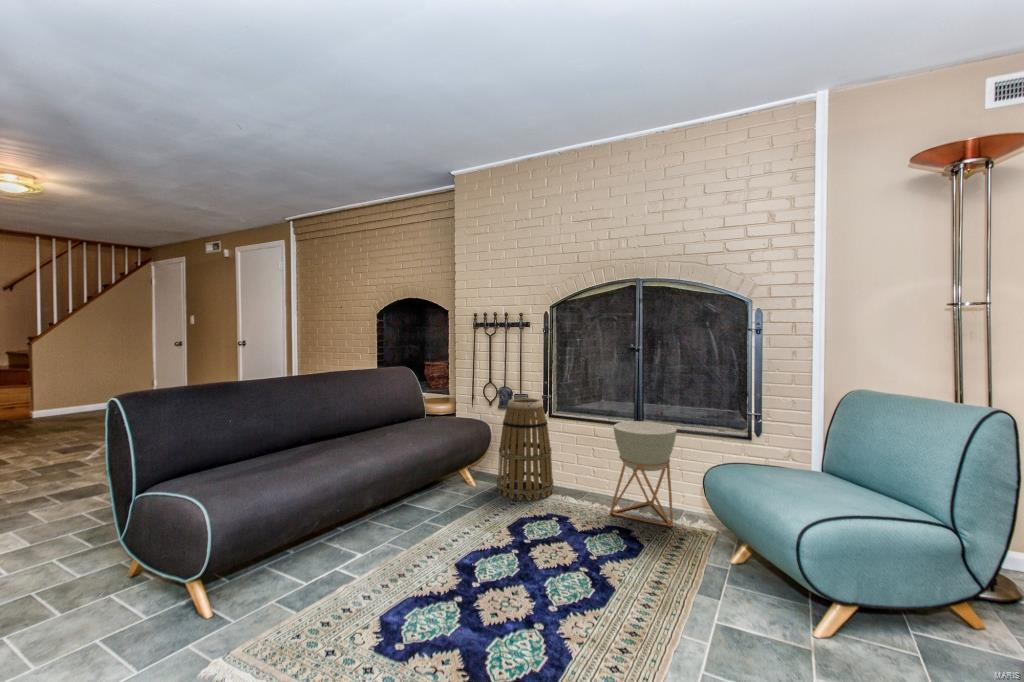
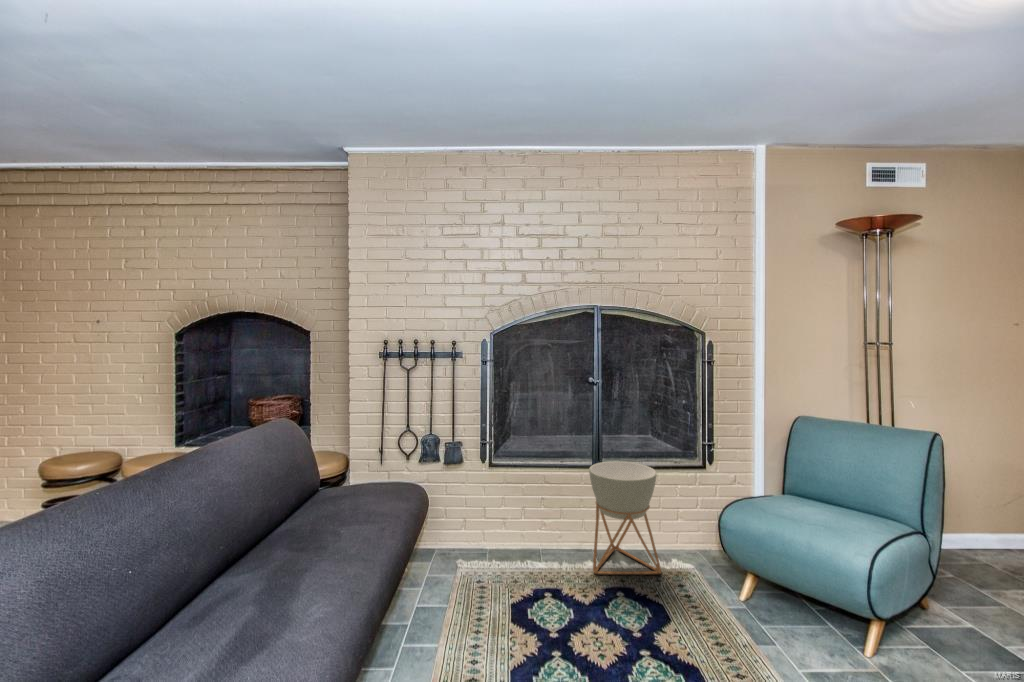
basket: present [497,398,554,501] -> none [442,448,513,584]

